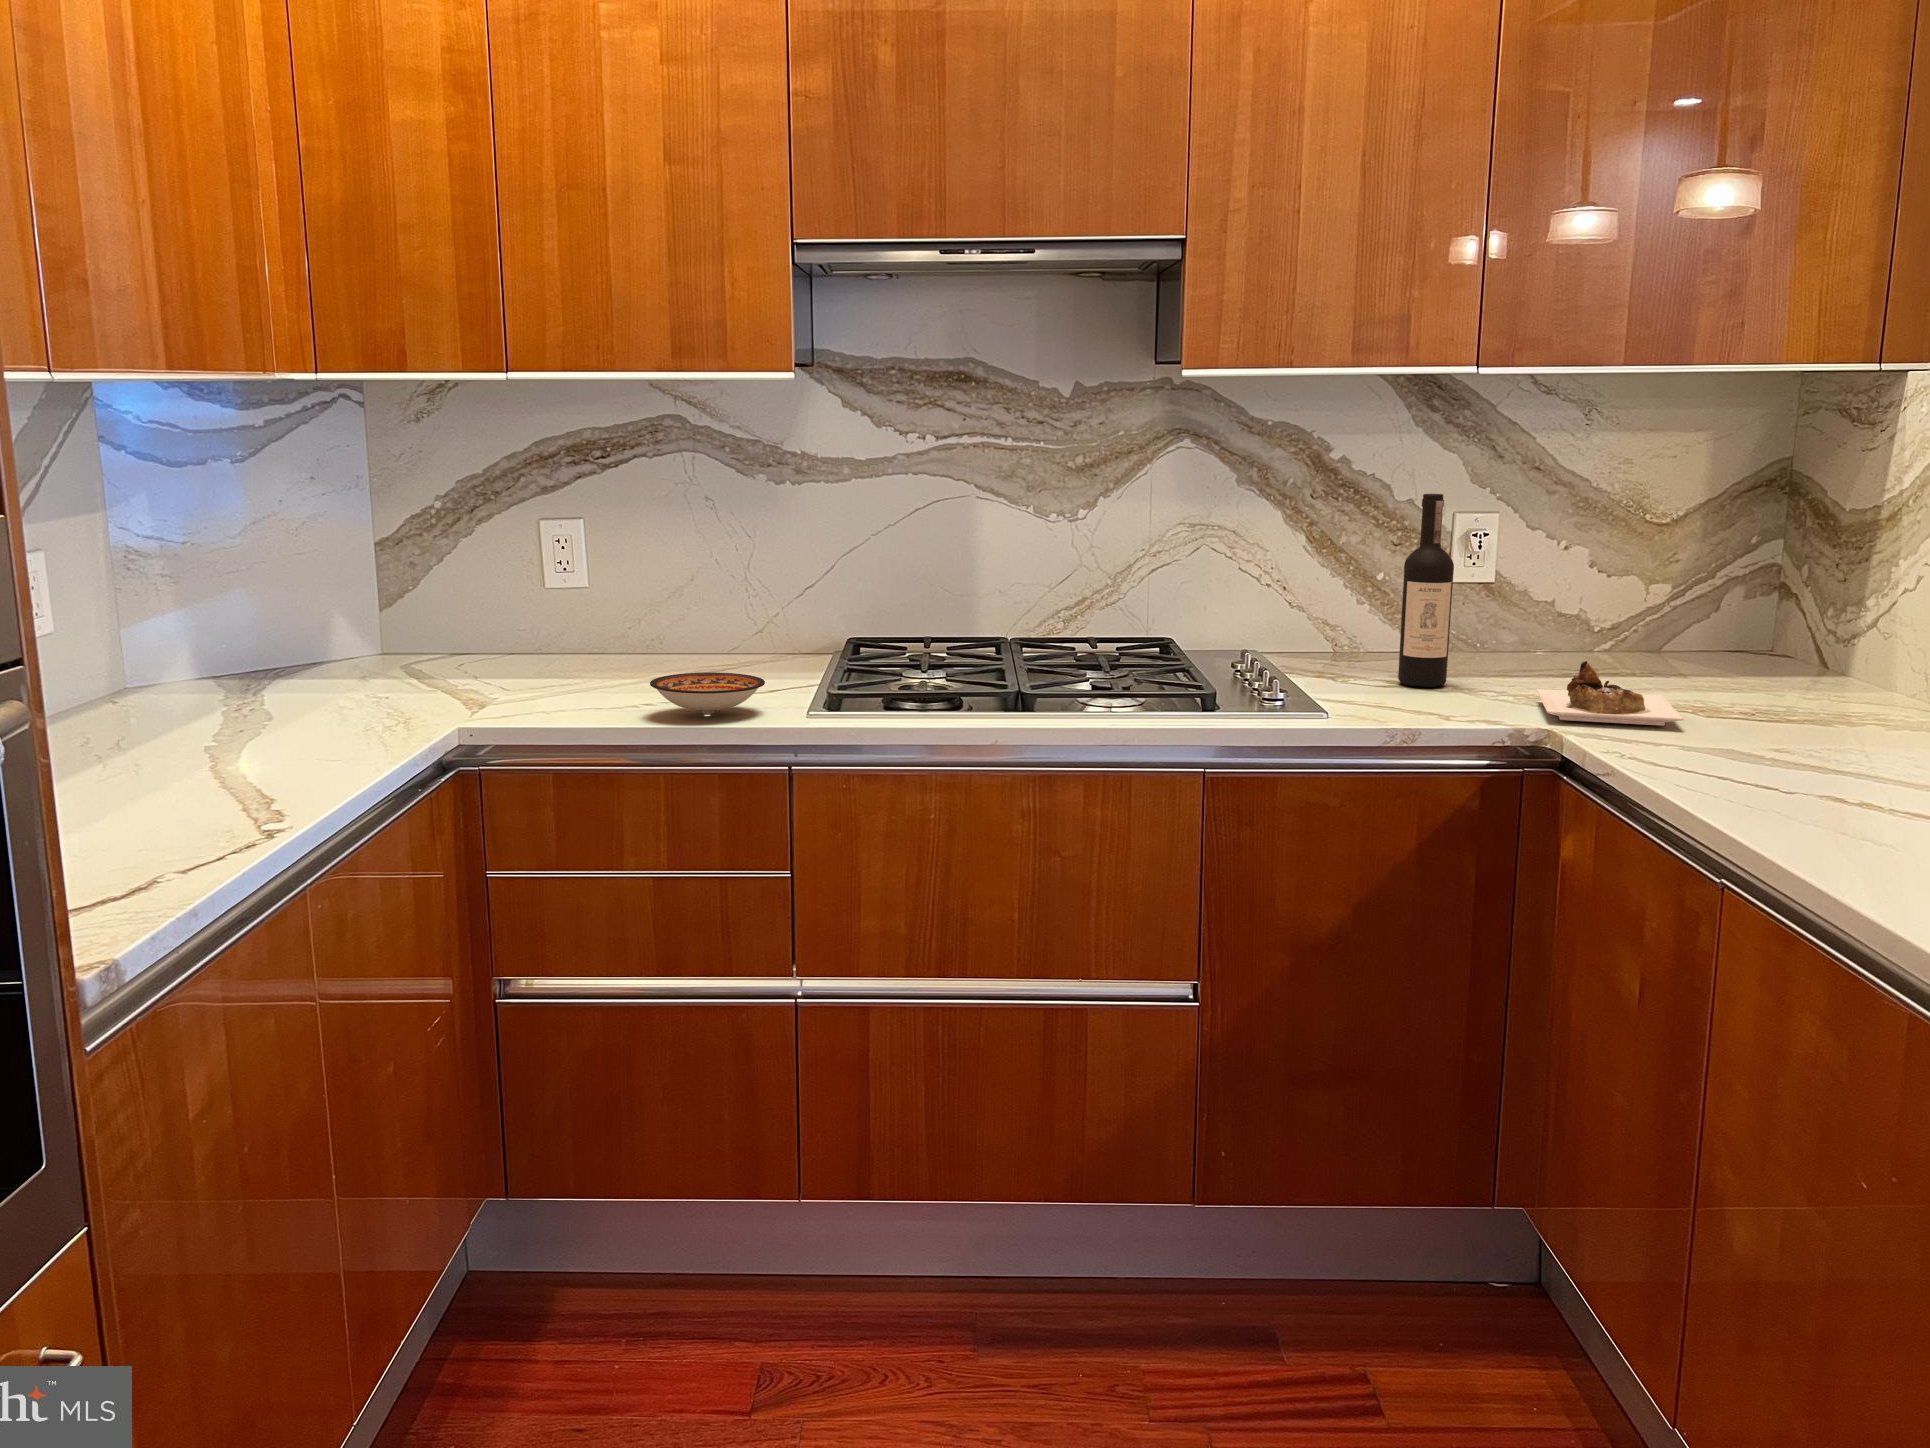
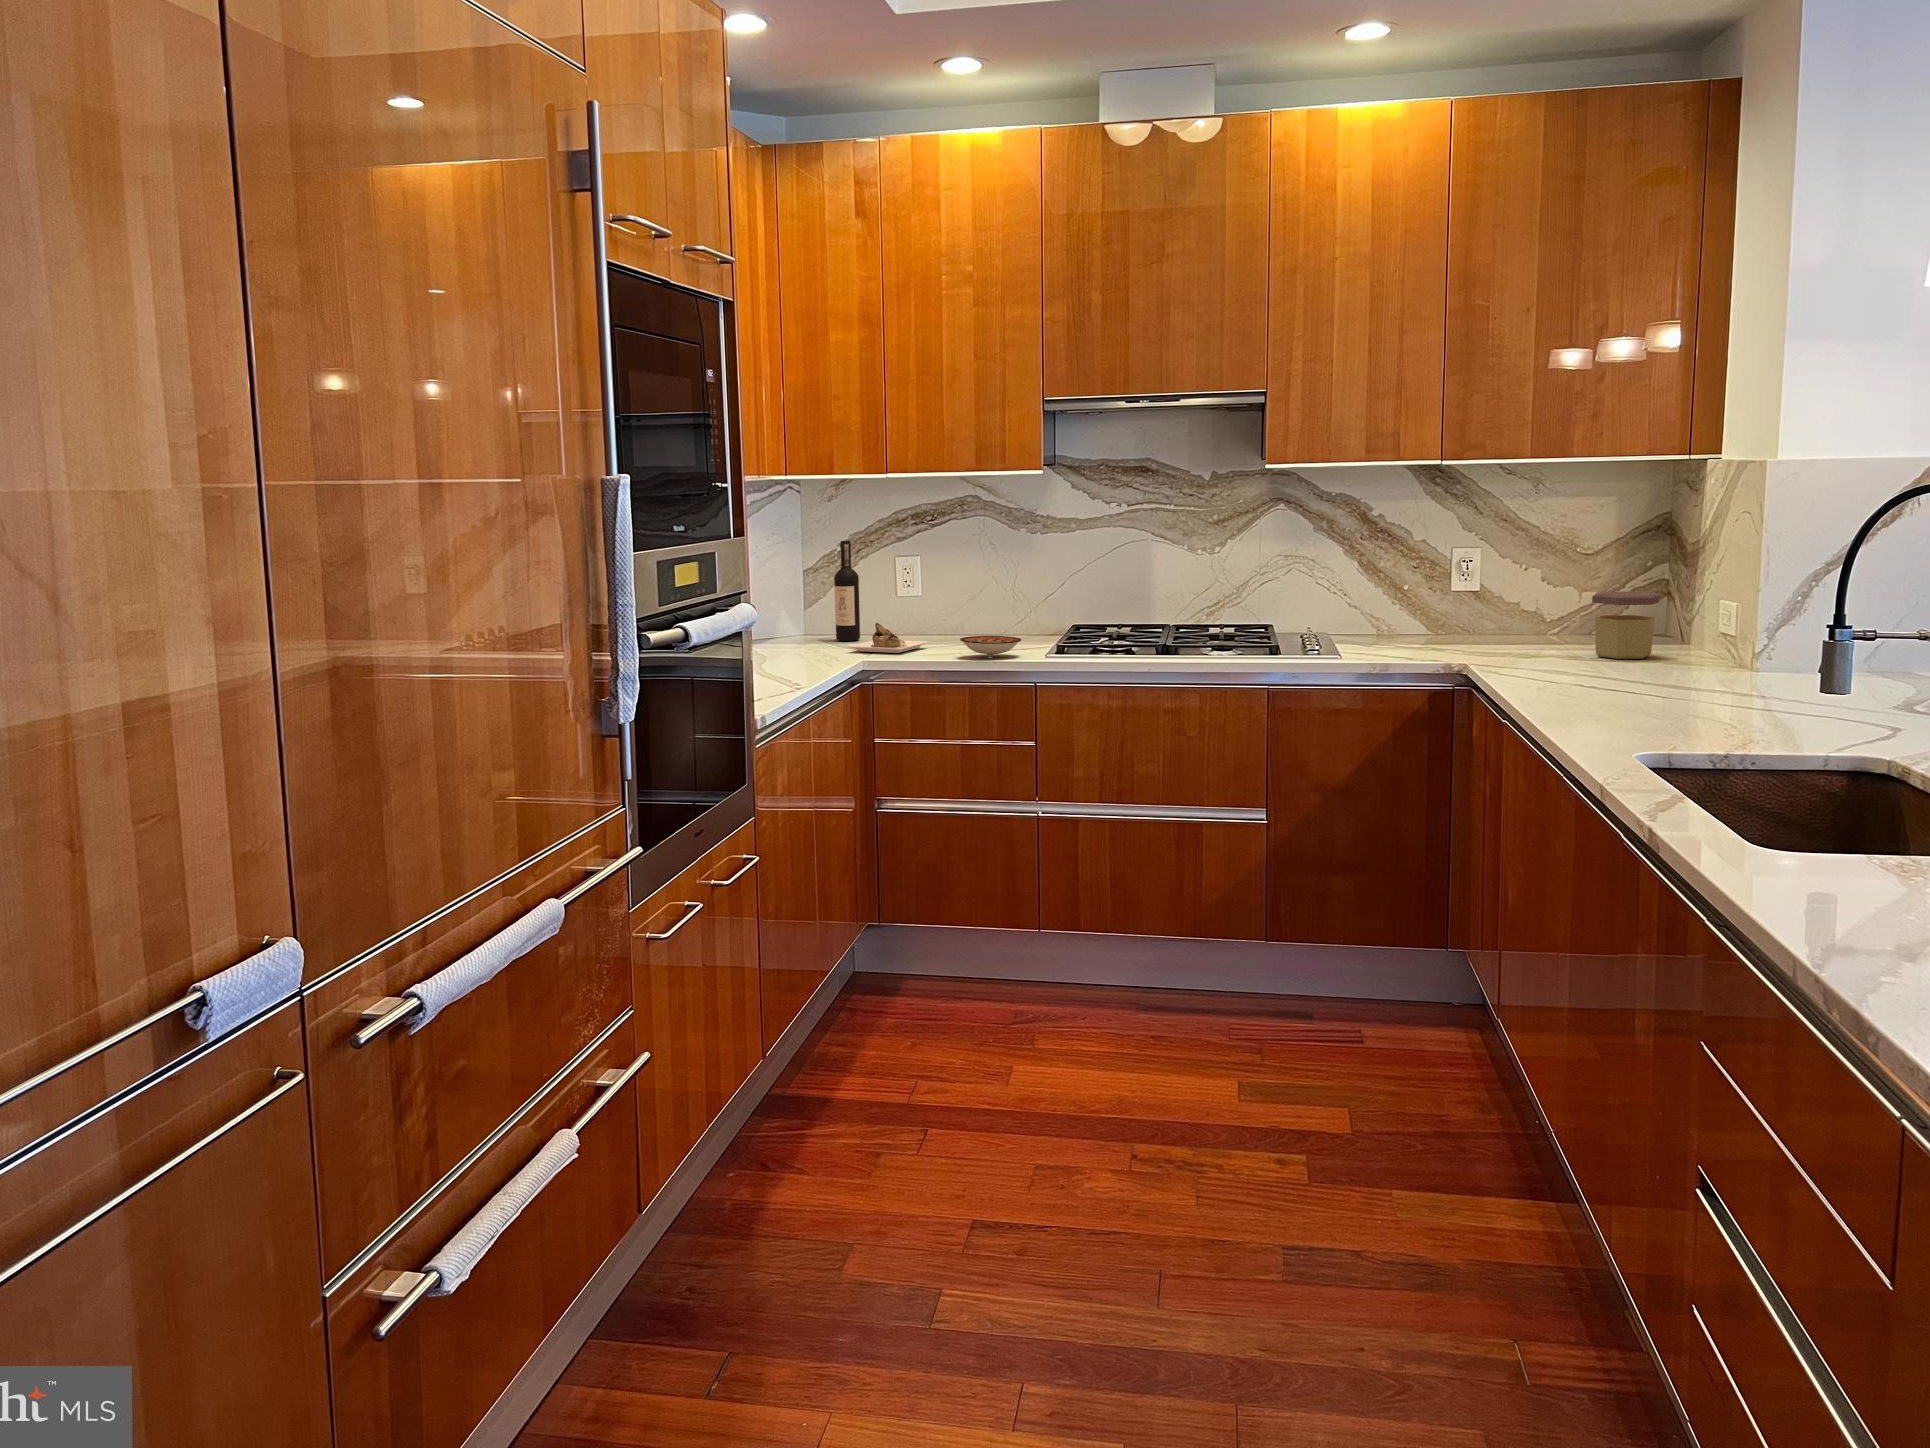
wine bottle: present [1398,494,1683,726] -> present [834,541,929,653]
jar: none [1757,595,1873,714] -> present [1592,591,1660,659]

